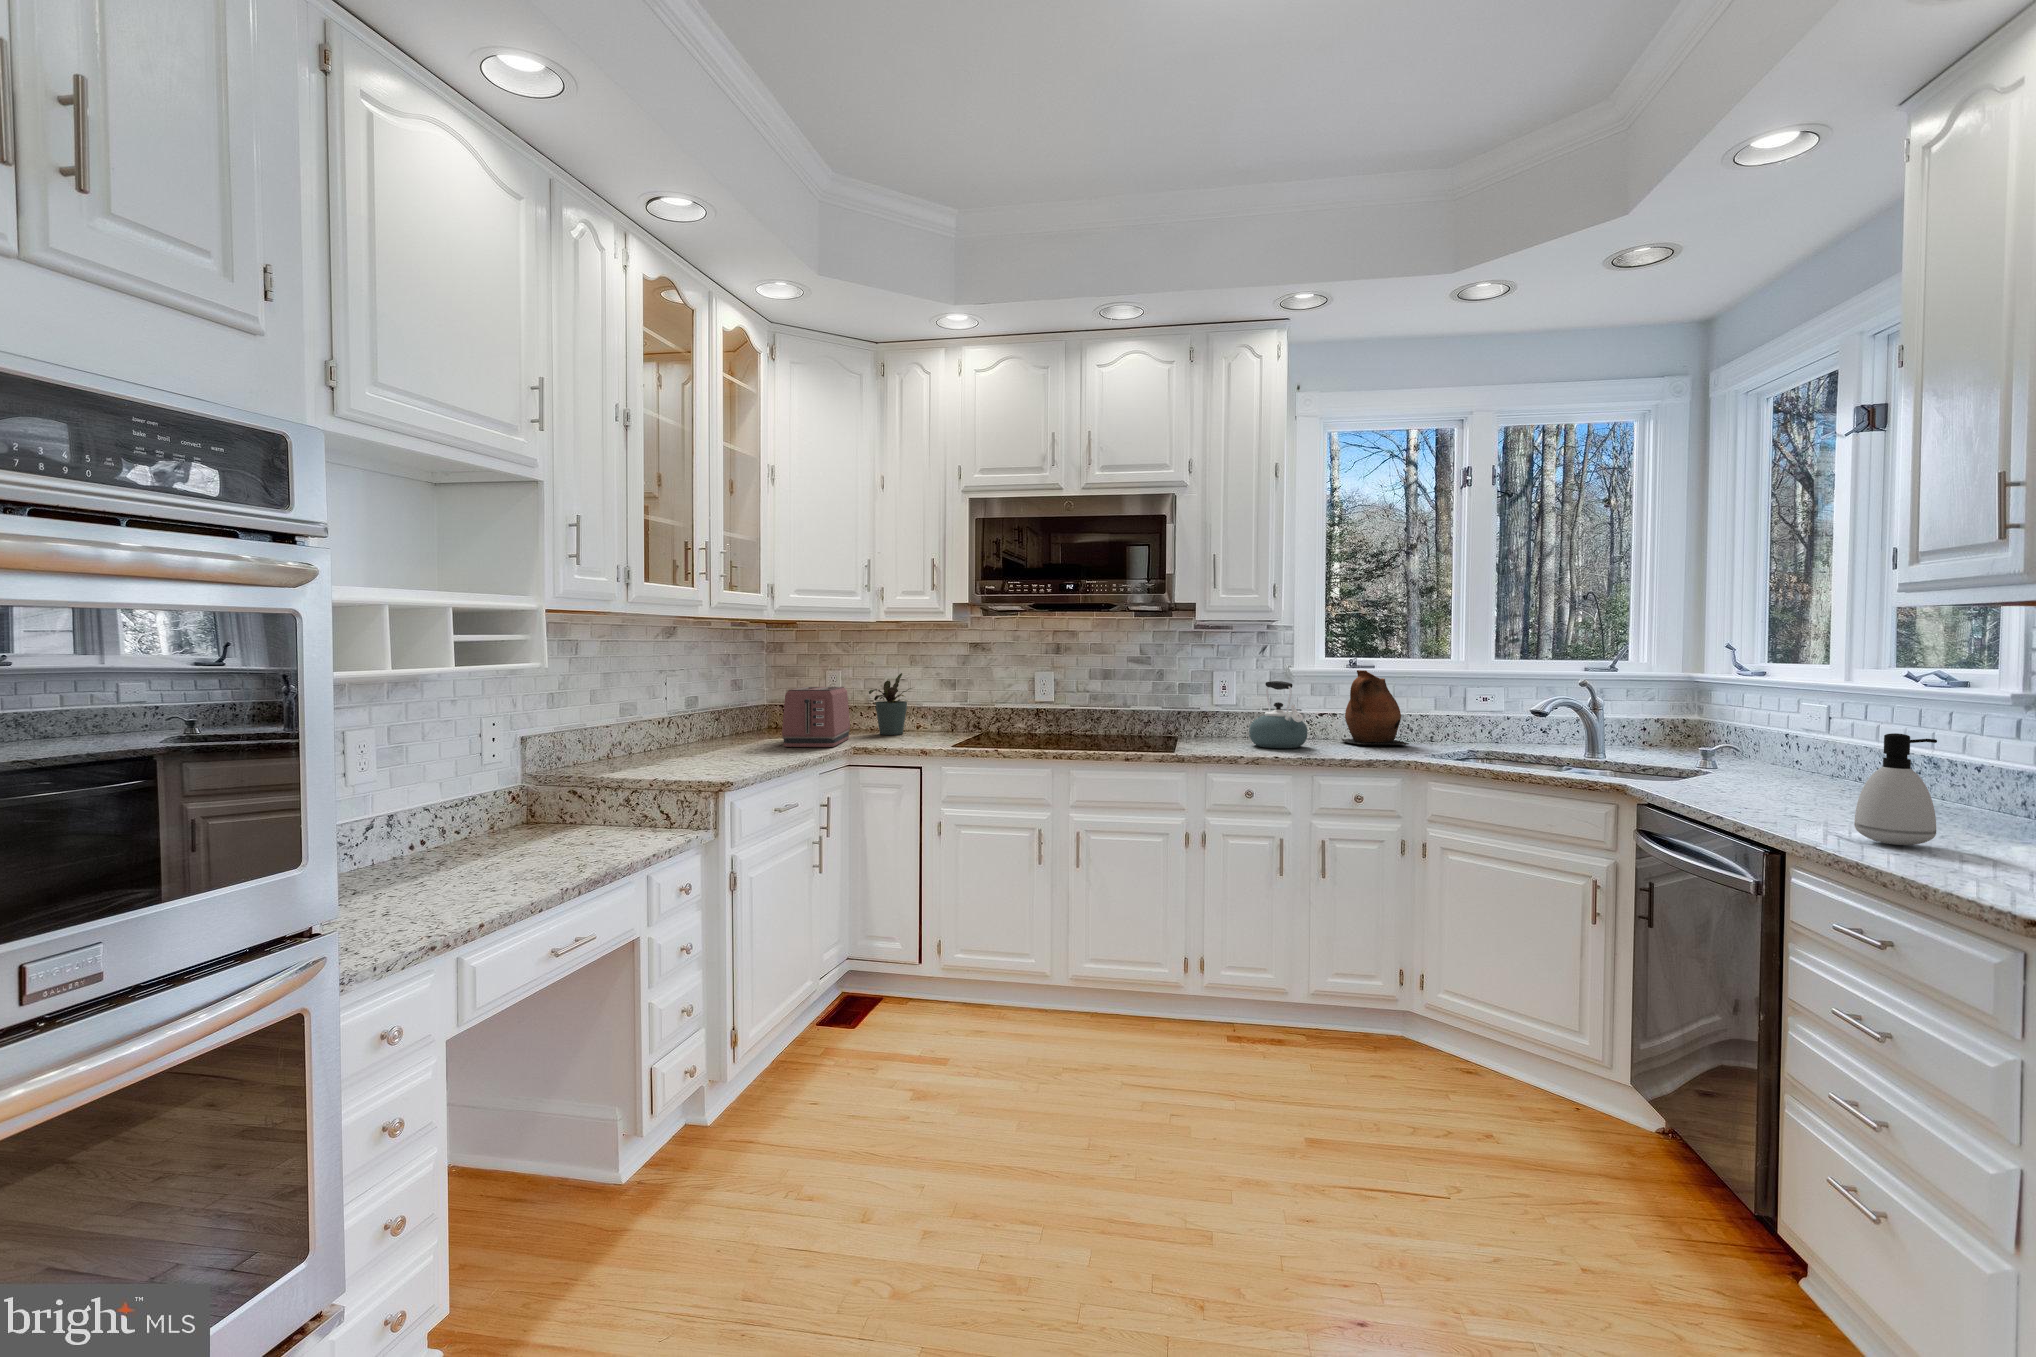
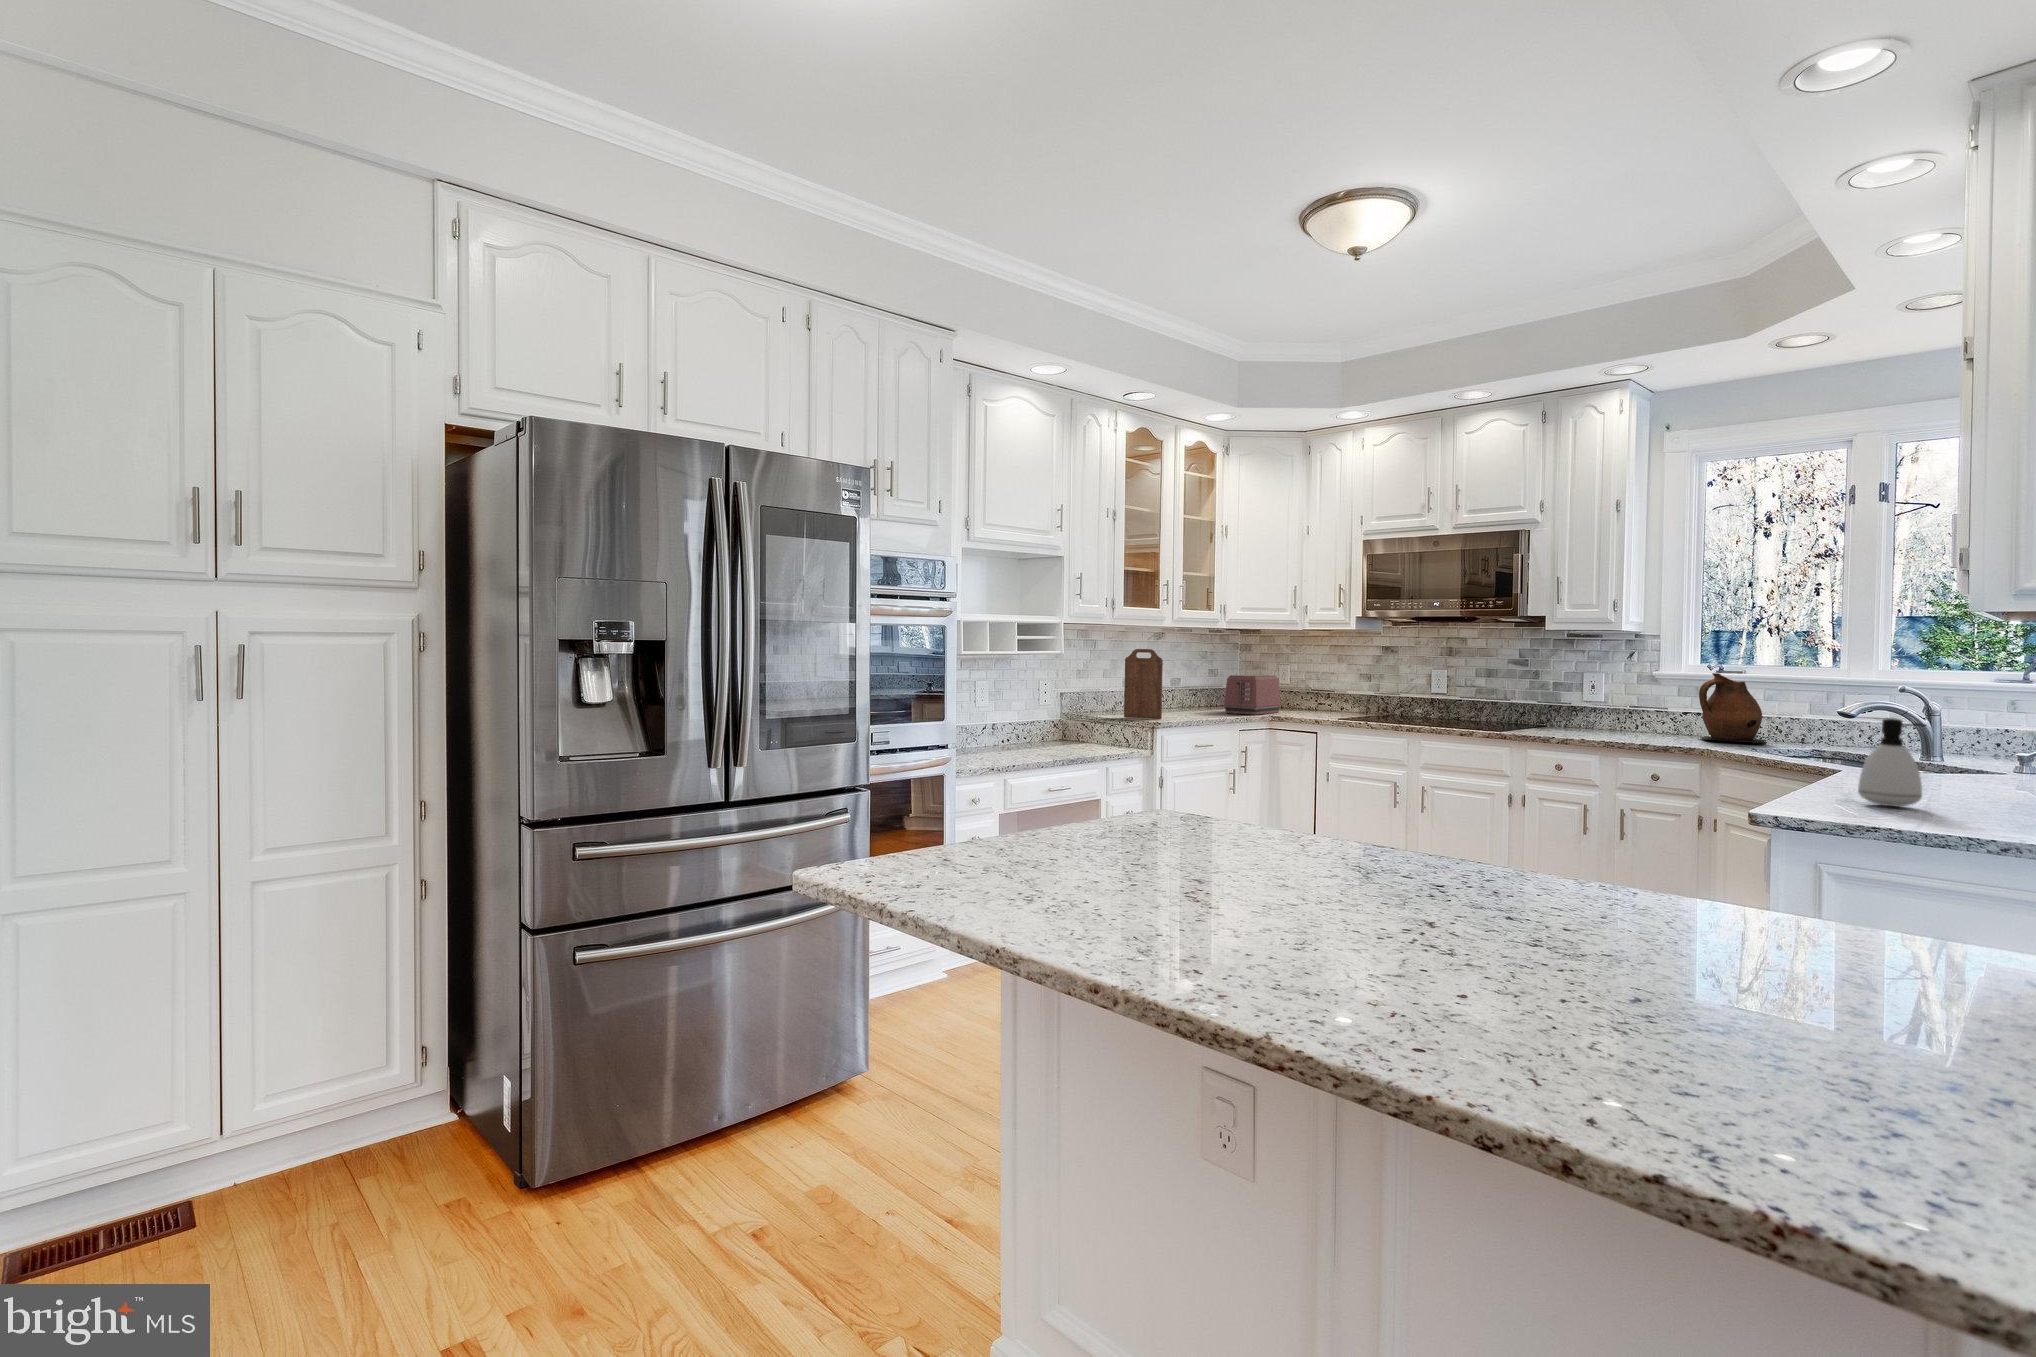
cutting board: none [646,653,719,773] -> present [1124,649,1163,719]
potted plant: present [869,673,912,735] -> none [1299,668,1336,712]
kettle: present [1249,681,1308,748] -> none [1590,681,1647,738]

